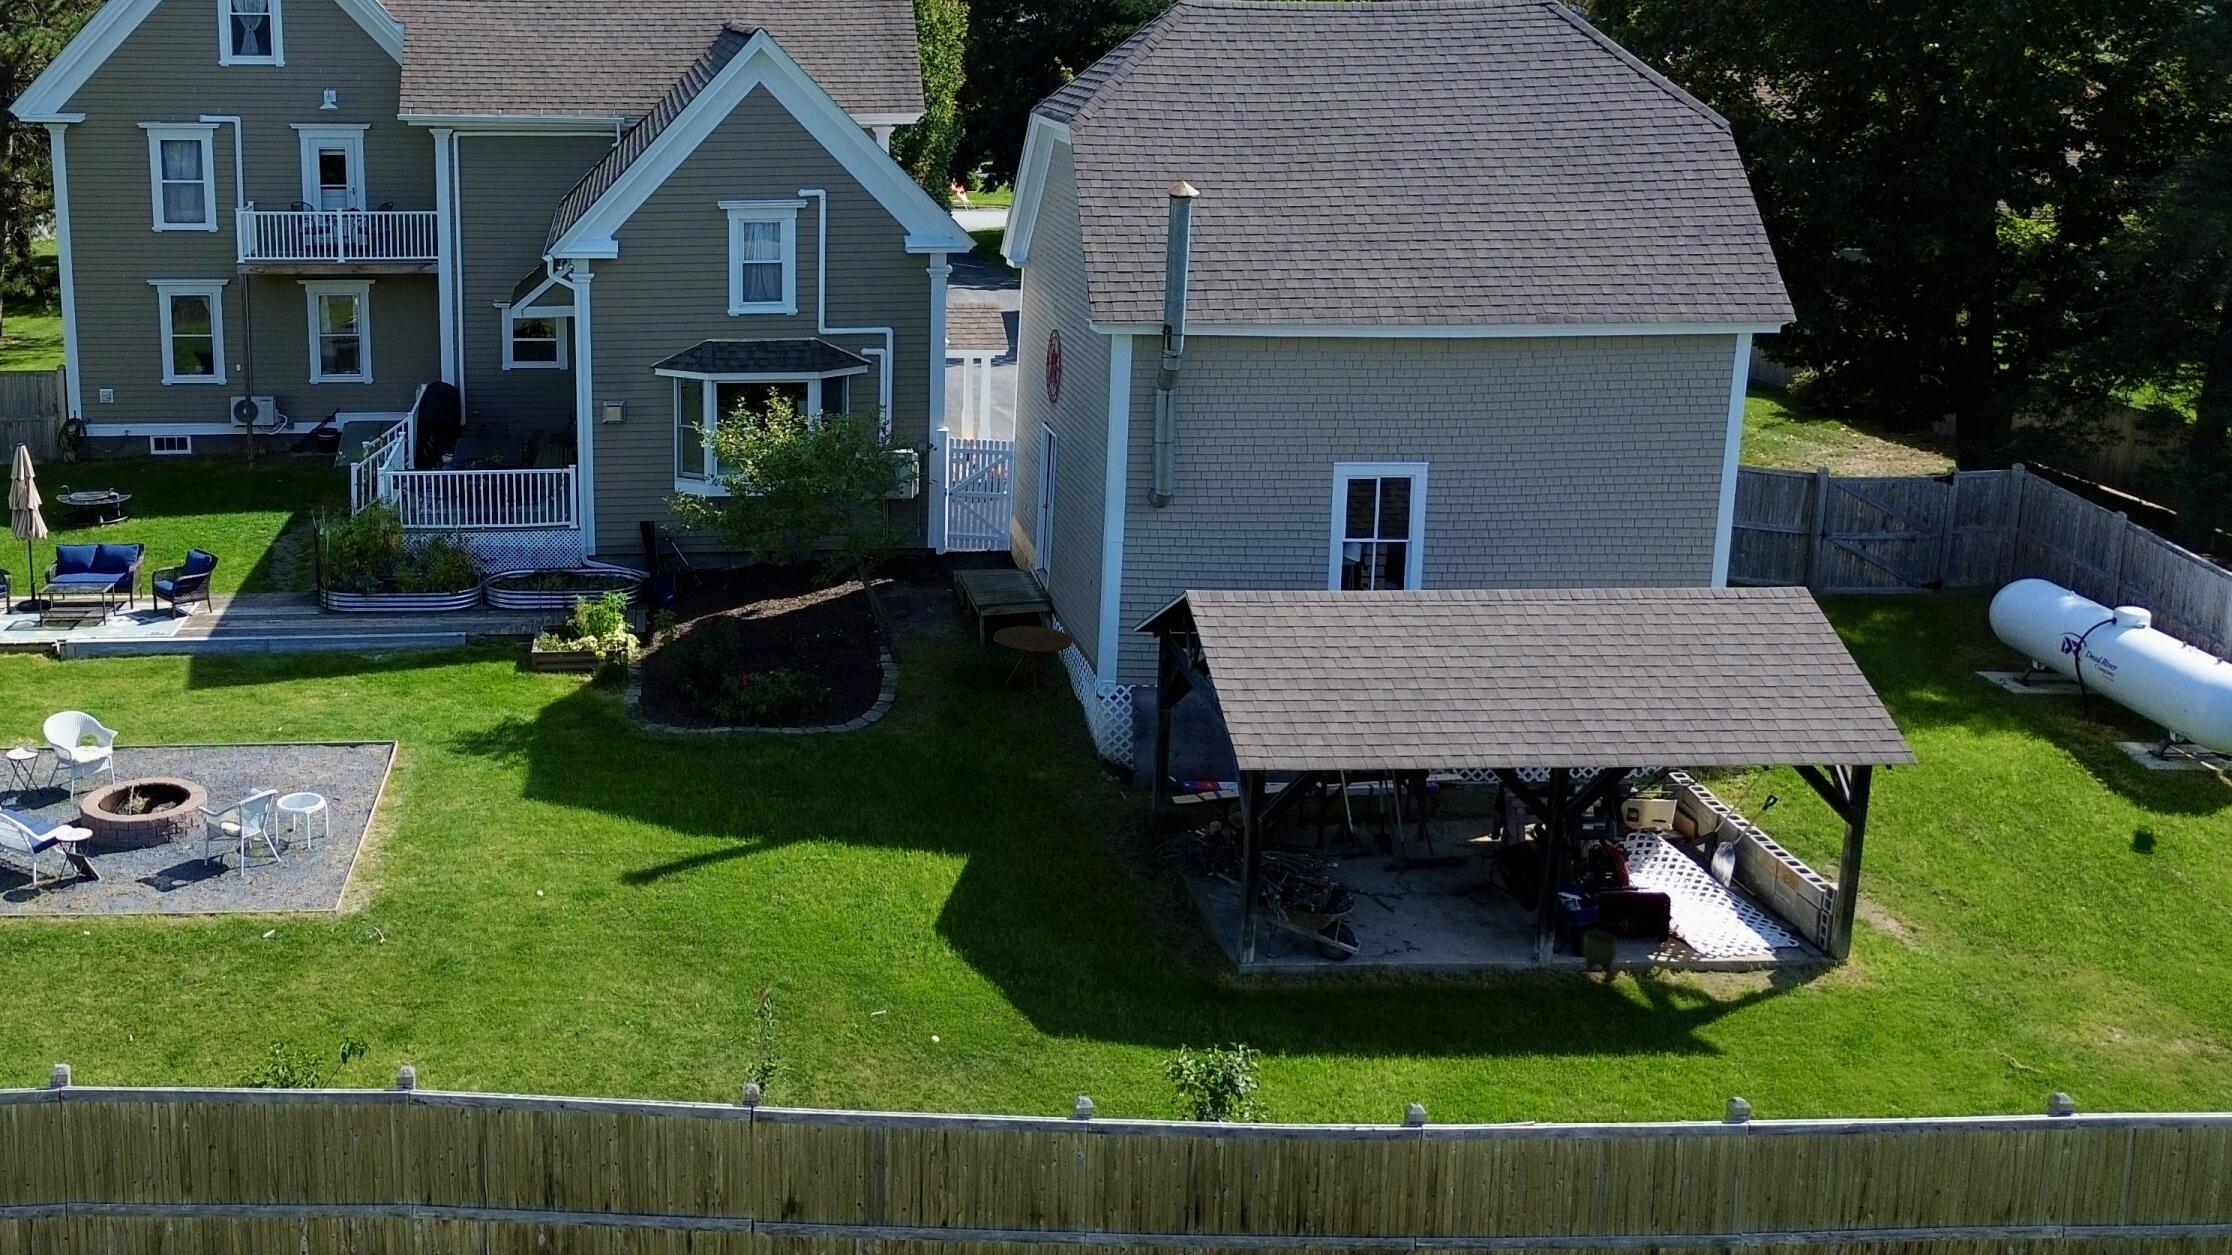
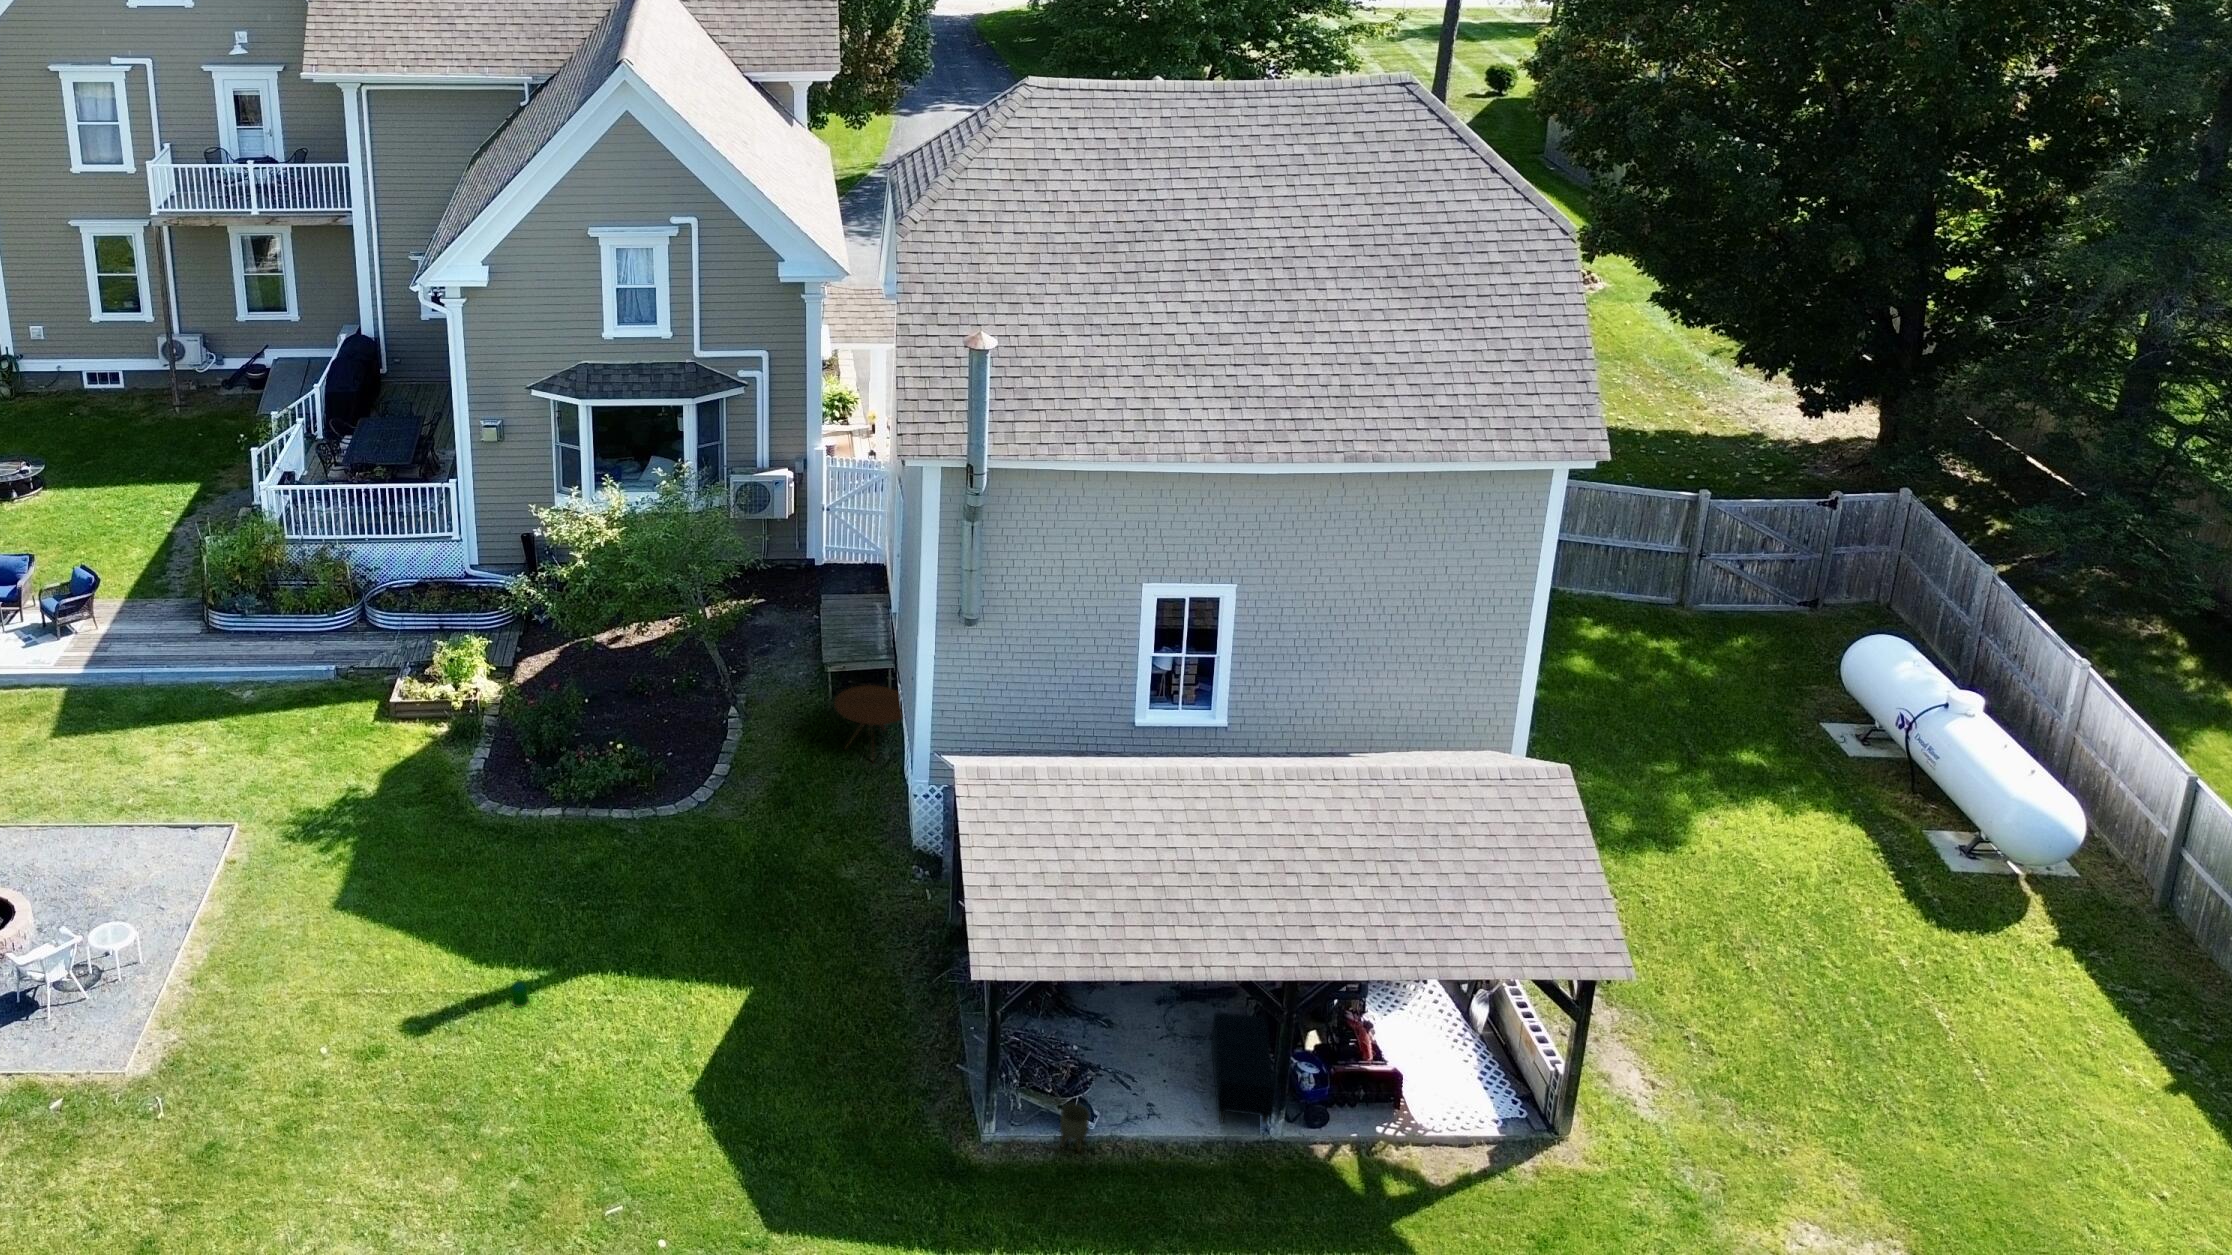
watering can: present [2131,826,2158,854] -> present [511,980,530,1008]
bench: none [1455,858,1543,959] -> present [1211,1013,1275,1123]
planter: present [1583,930,1617,980] -> present [1060,1103,1090,1152]

